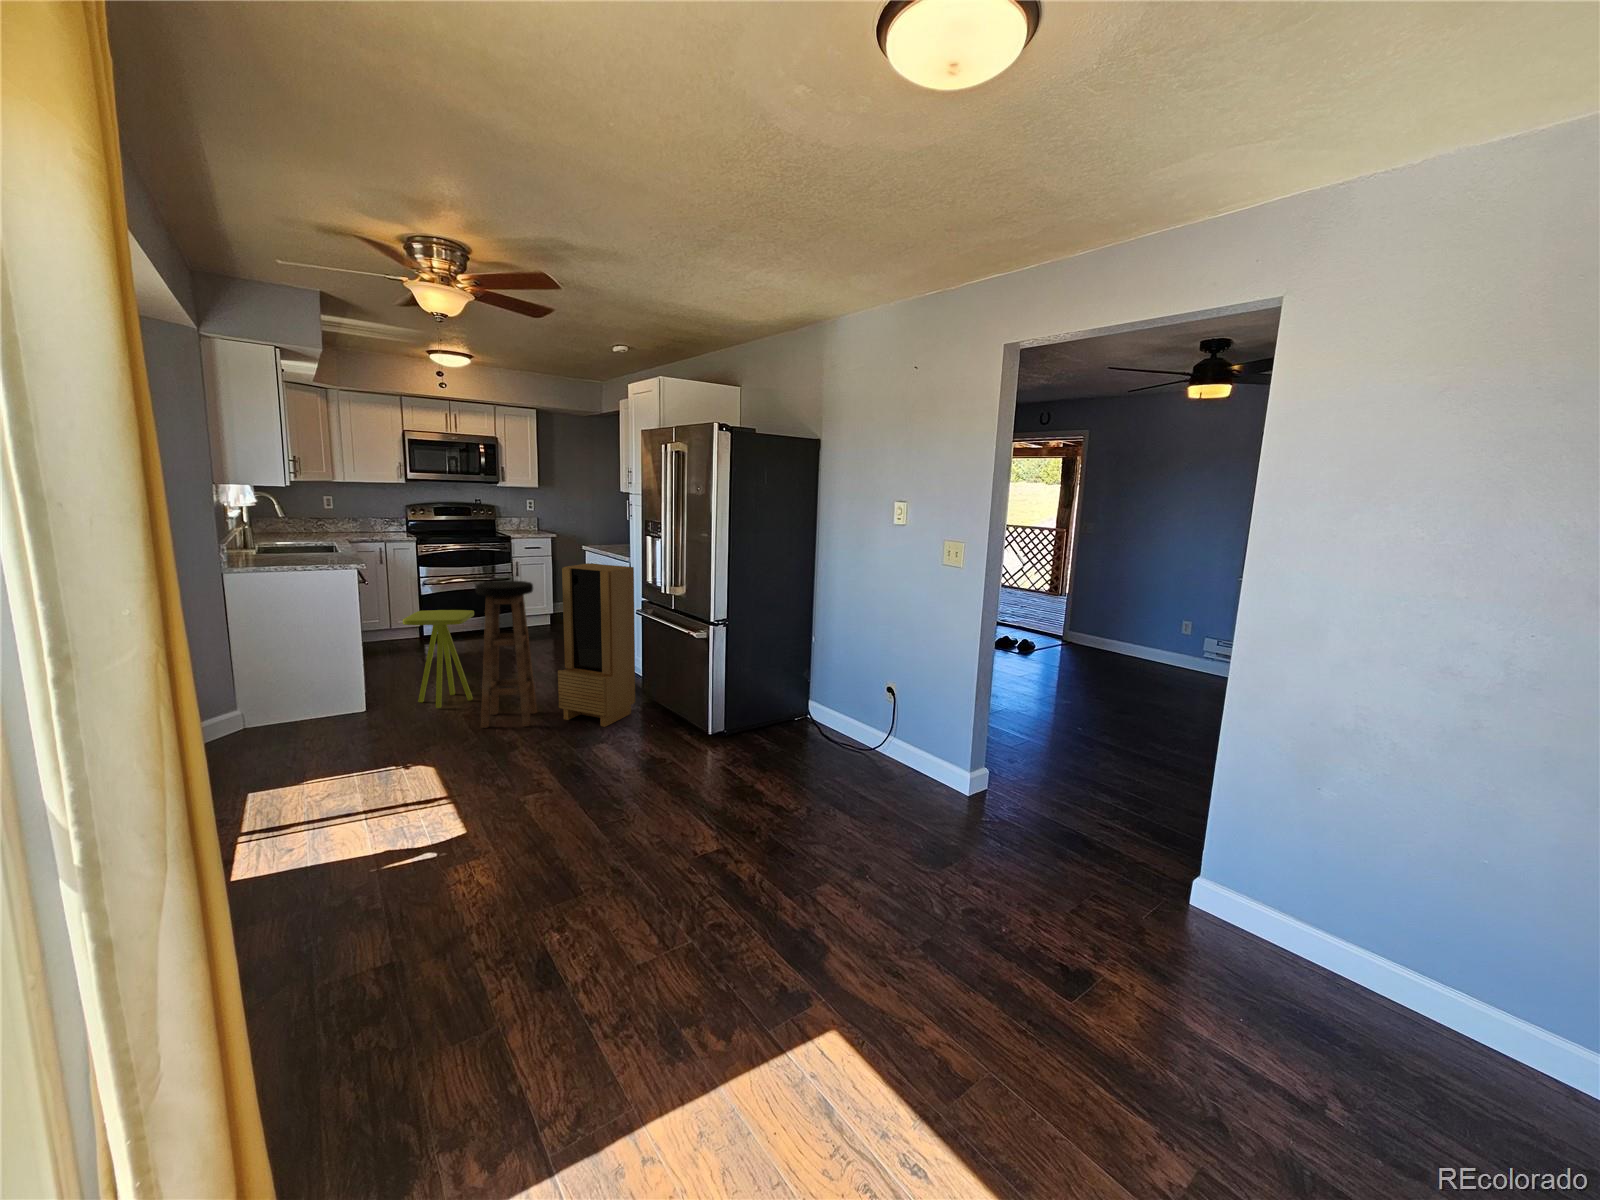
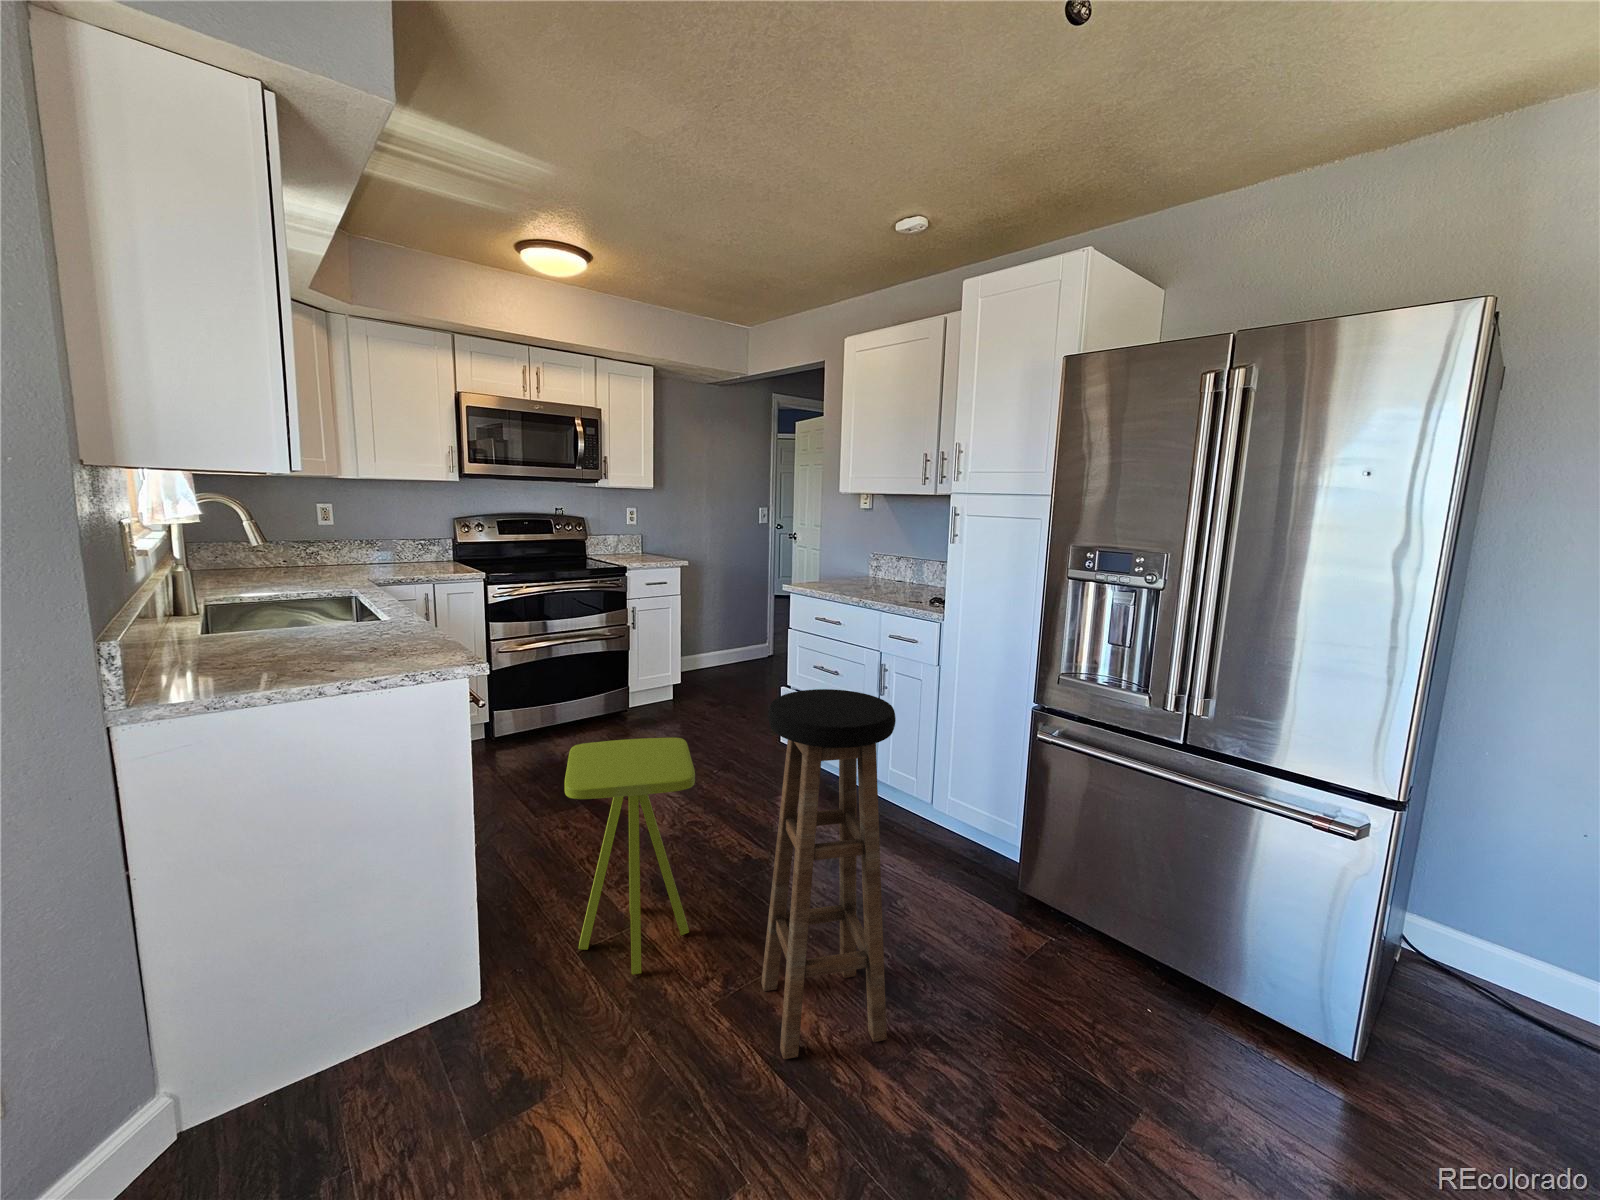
storage cabinet: present [558,563,635,727] -> none [927,642,1089,1025]

